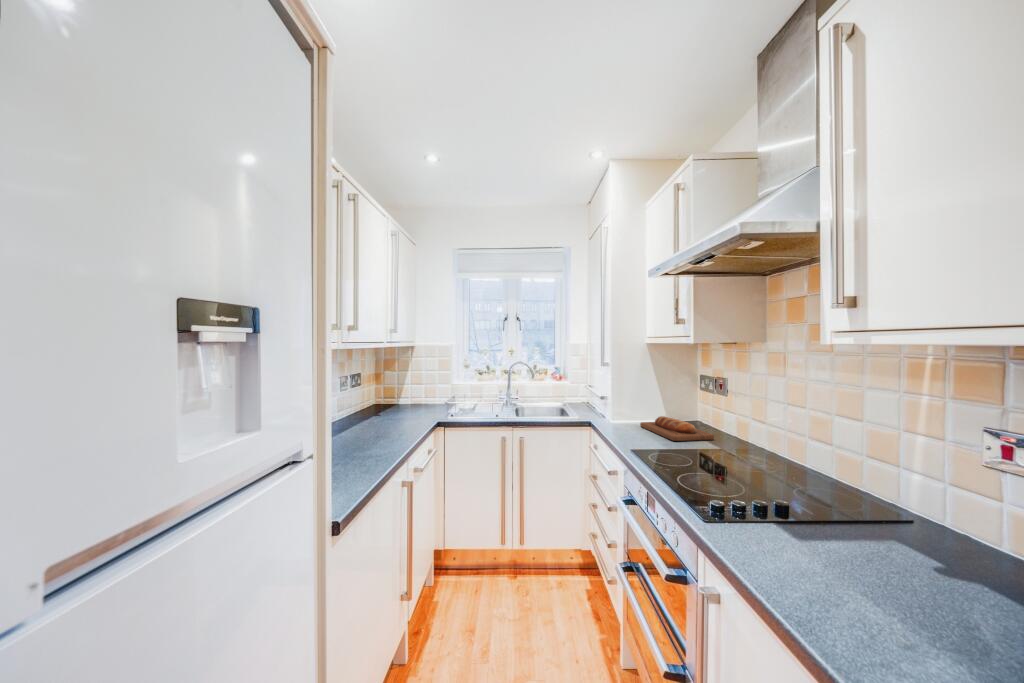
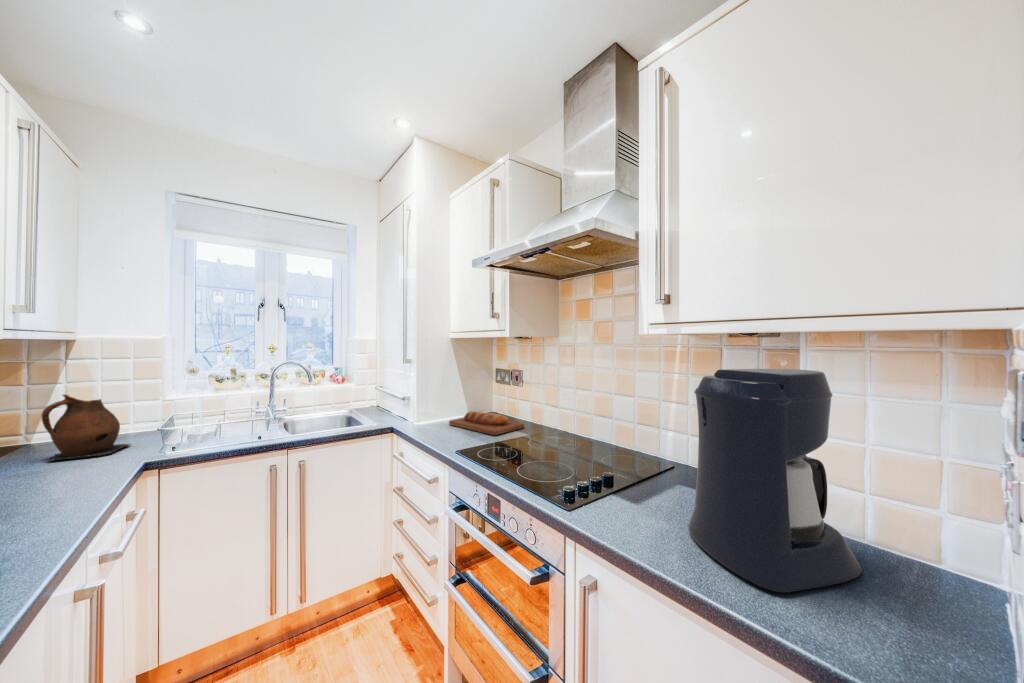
ceramic pitcher: none [397,375,433,414] -> present [42,394,130,461]
coffee maker: none [752,393,902,589] -> present [688,369,862,592]

